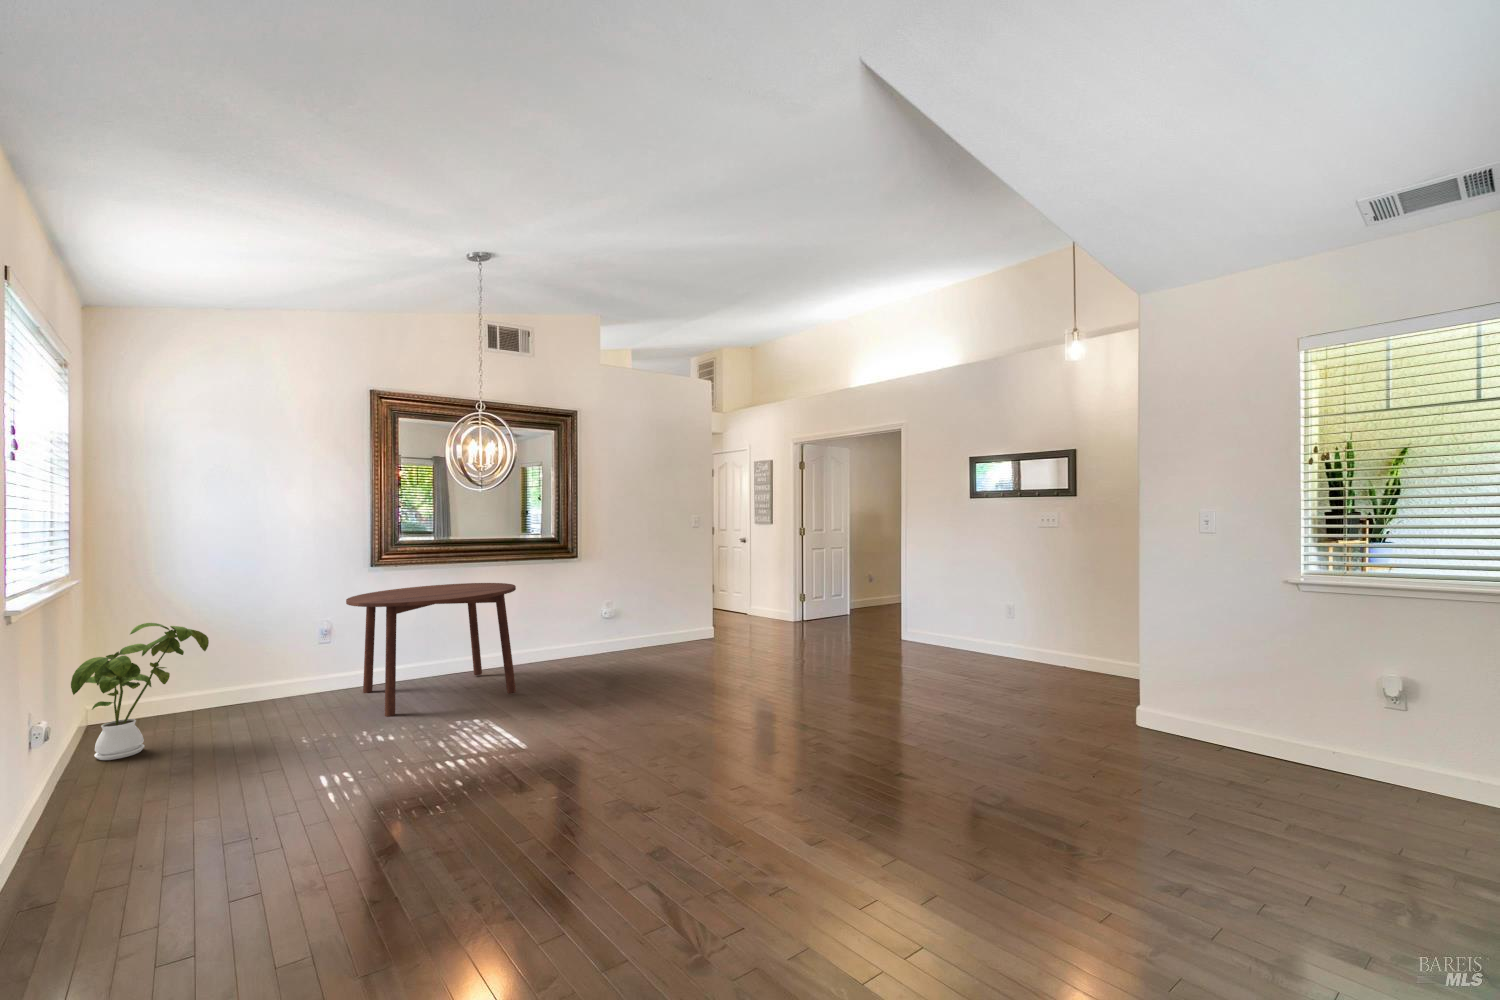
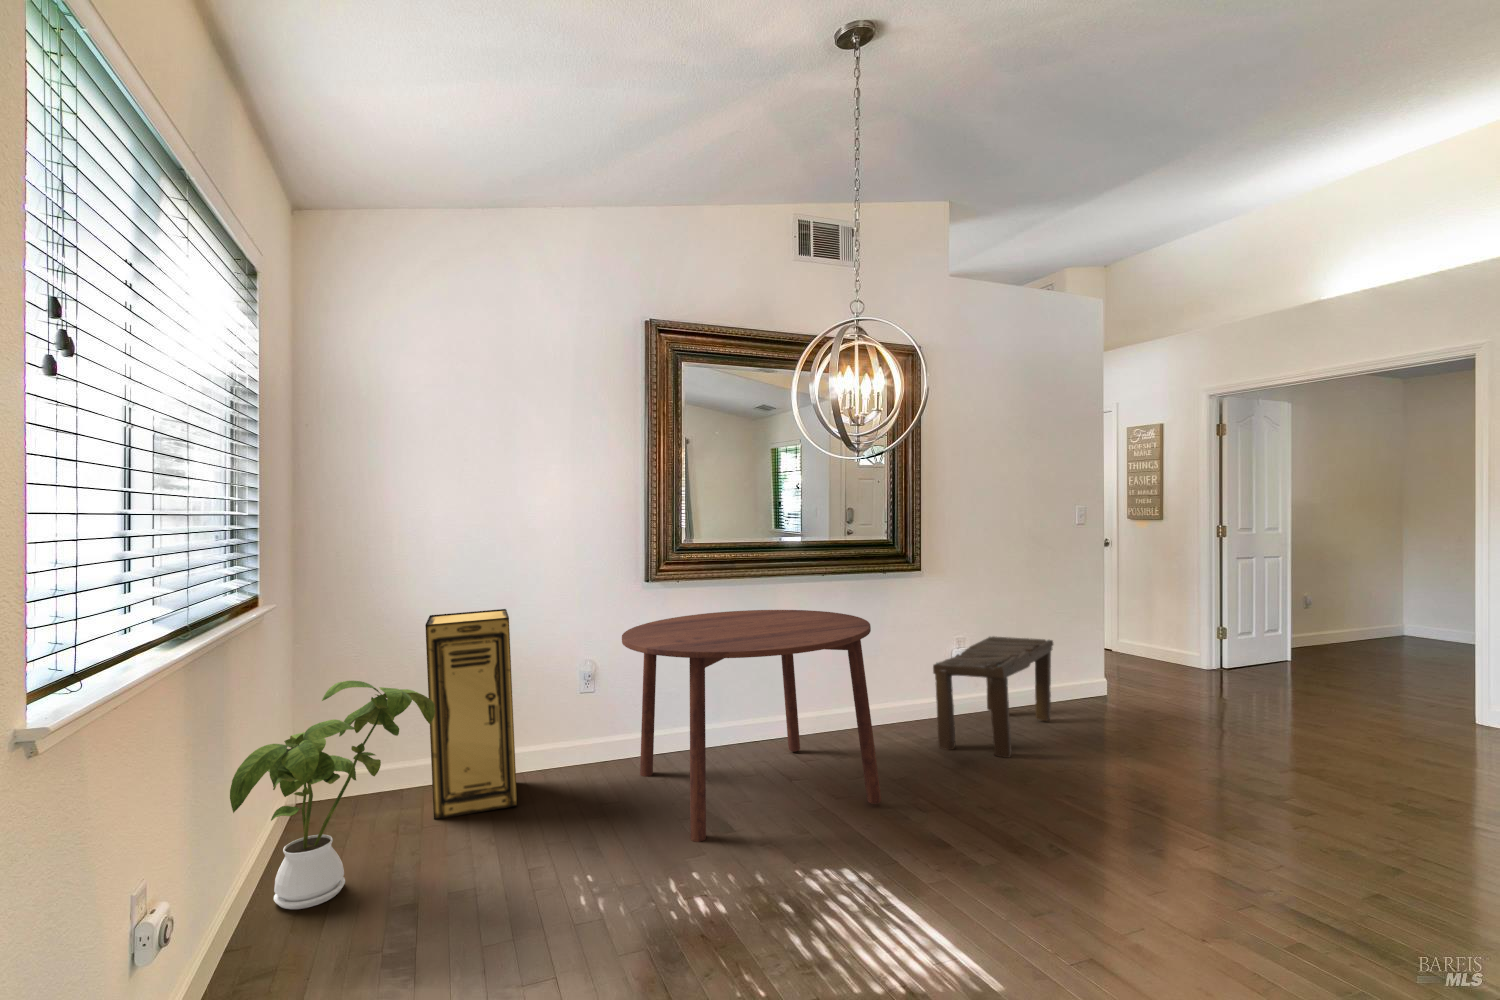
storage cabinet: none [201,585,269,721] -> present [425,609,517,819]
bench: none [573,600,662,670] -> present [933,636,1053,758]

